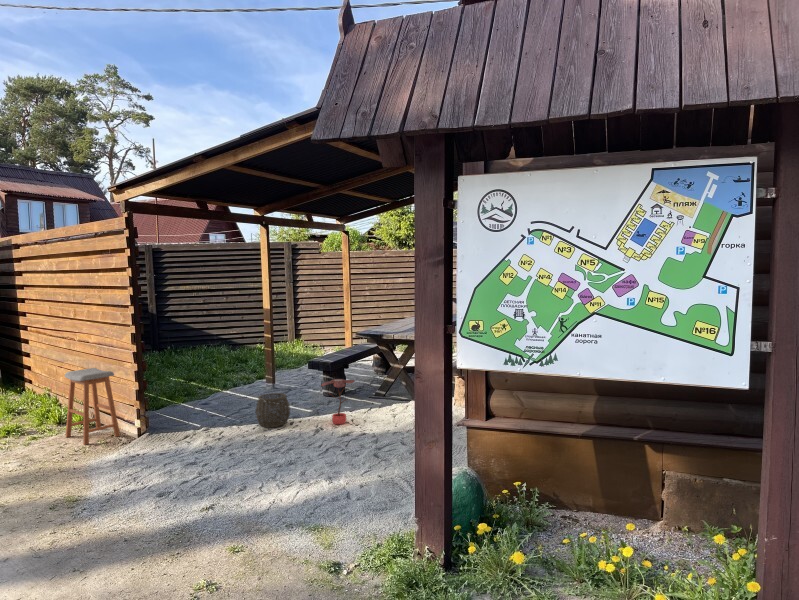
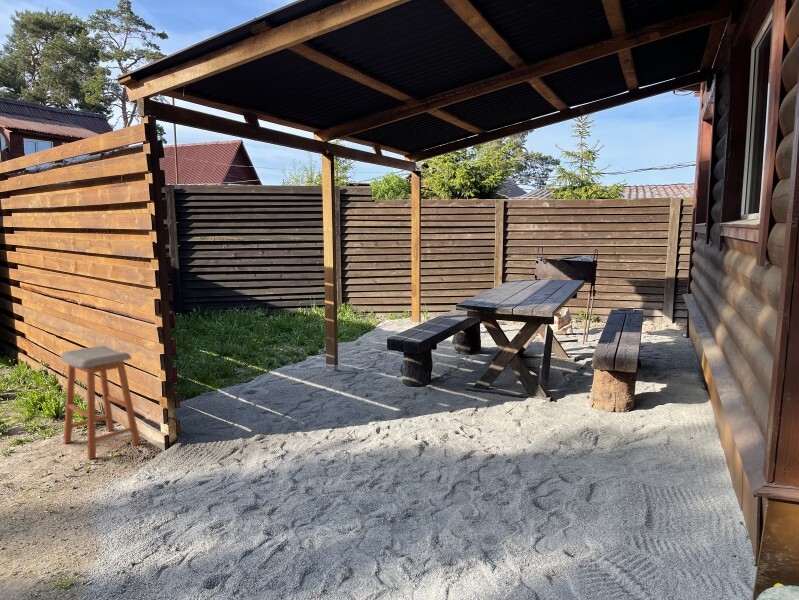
potted plant: present [322,379,355,424] -> none [423,370,469,435]
woven basket: present [256,393,290,428] -> none [329,387,377,438]

